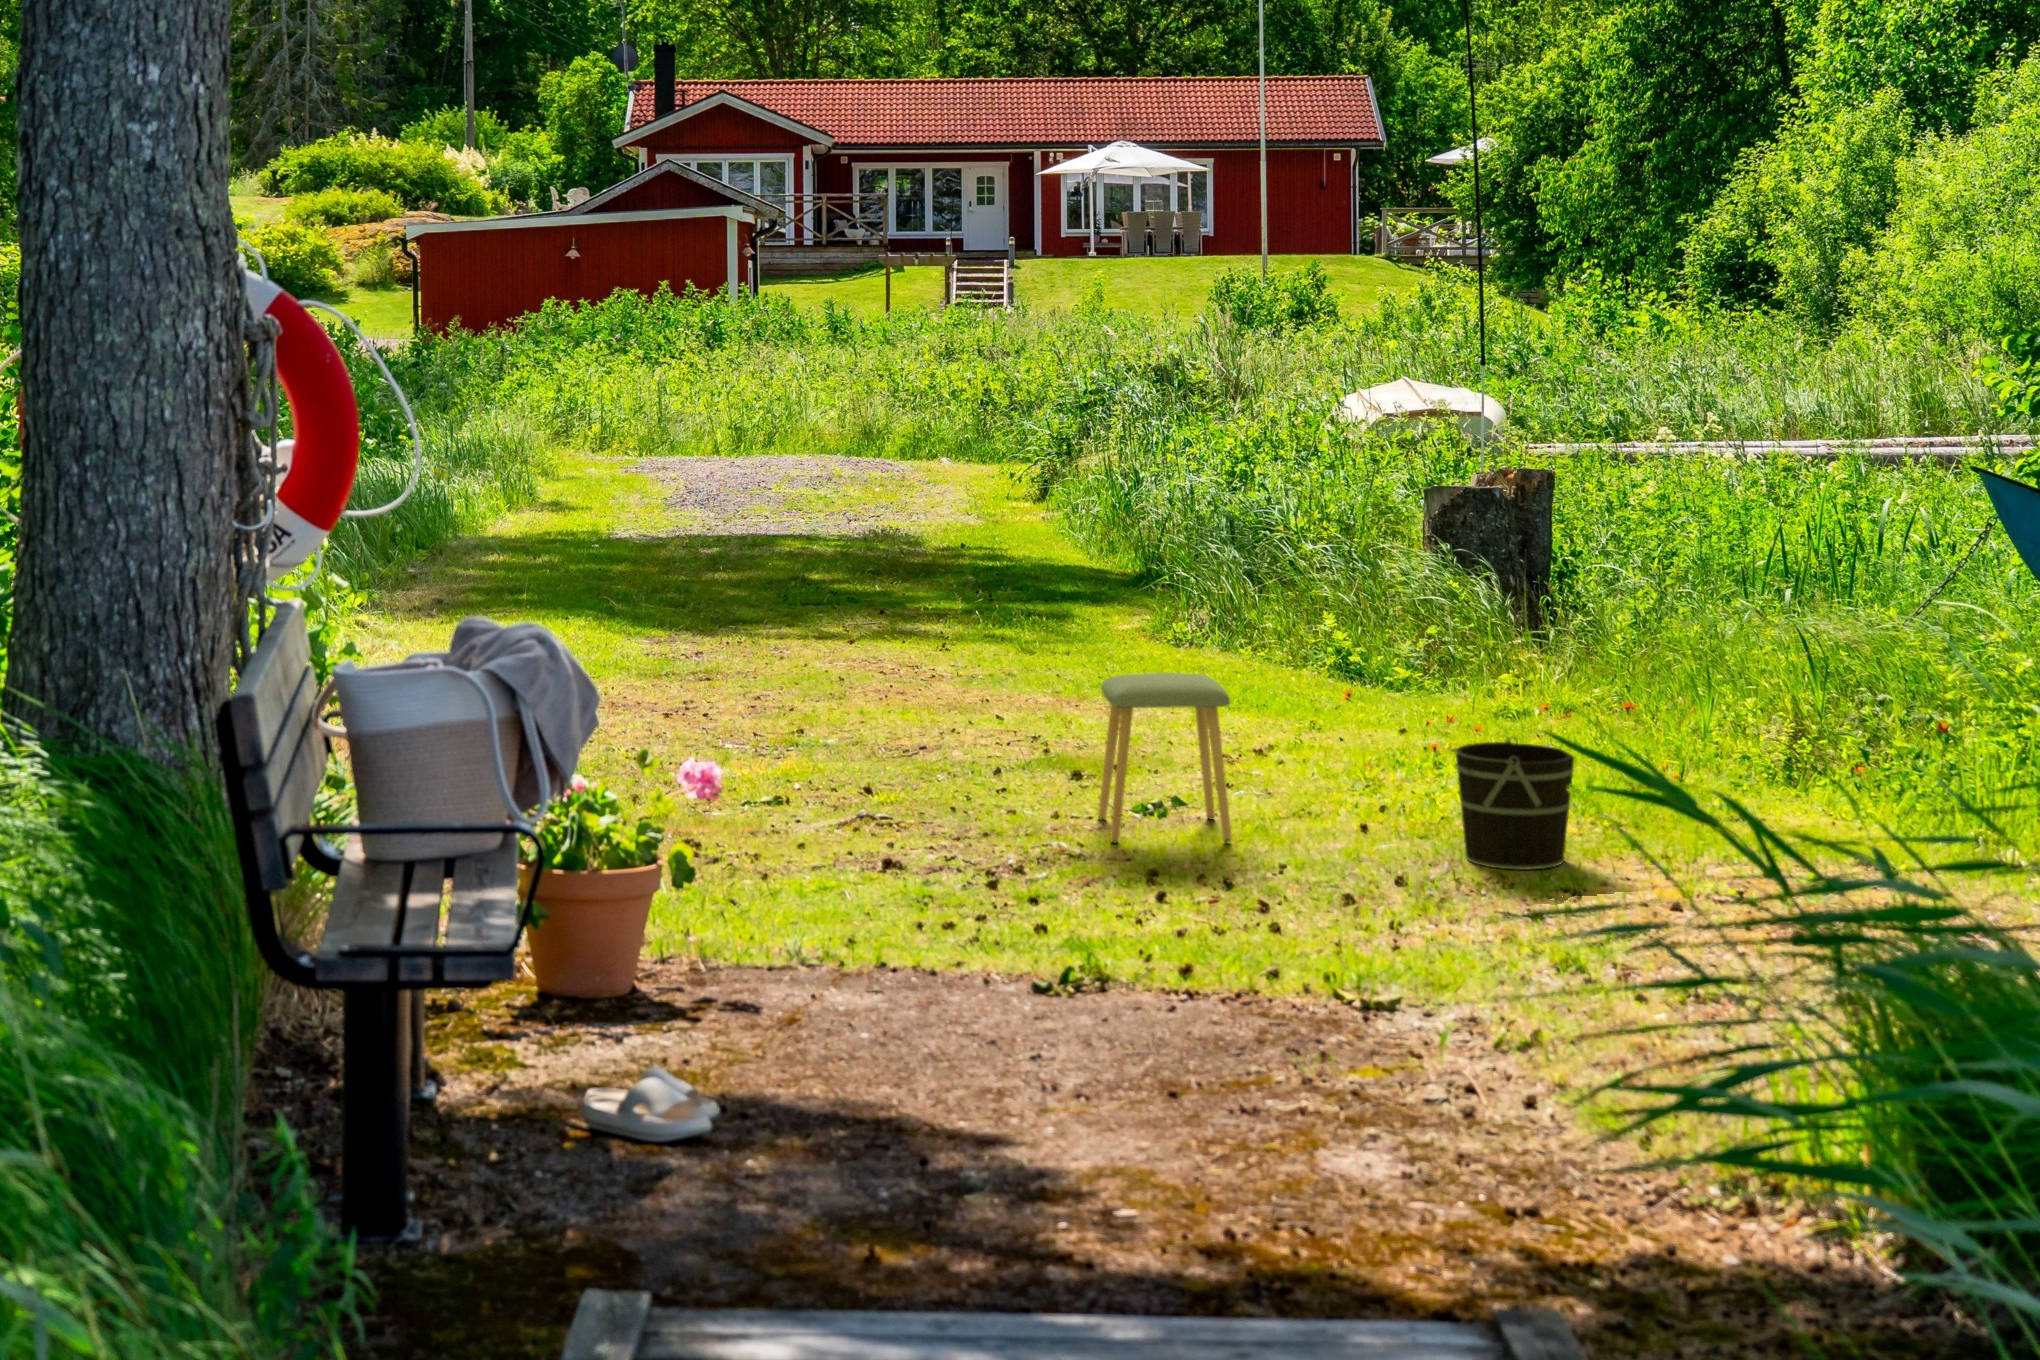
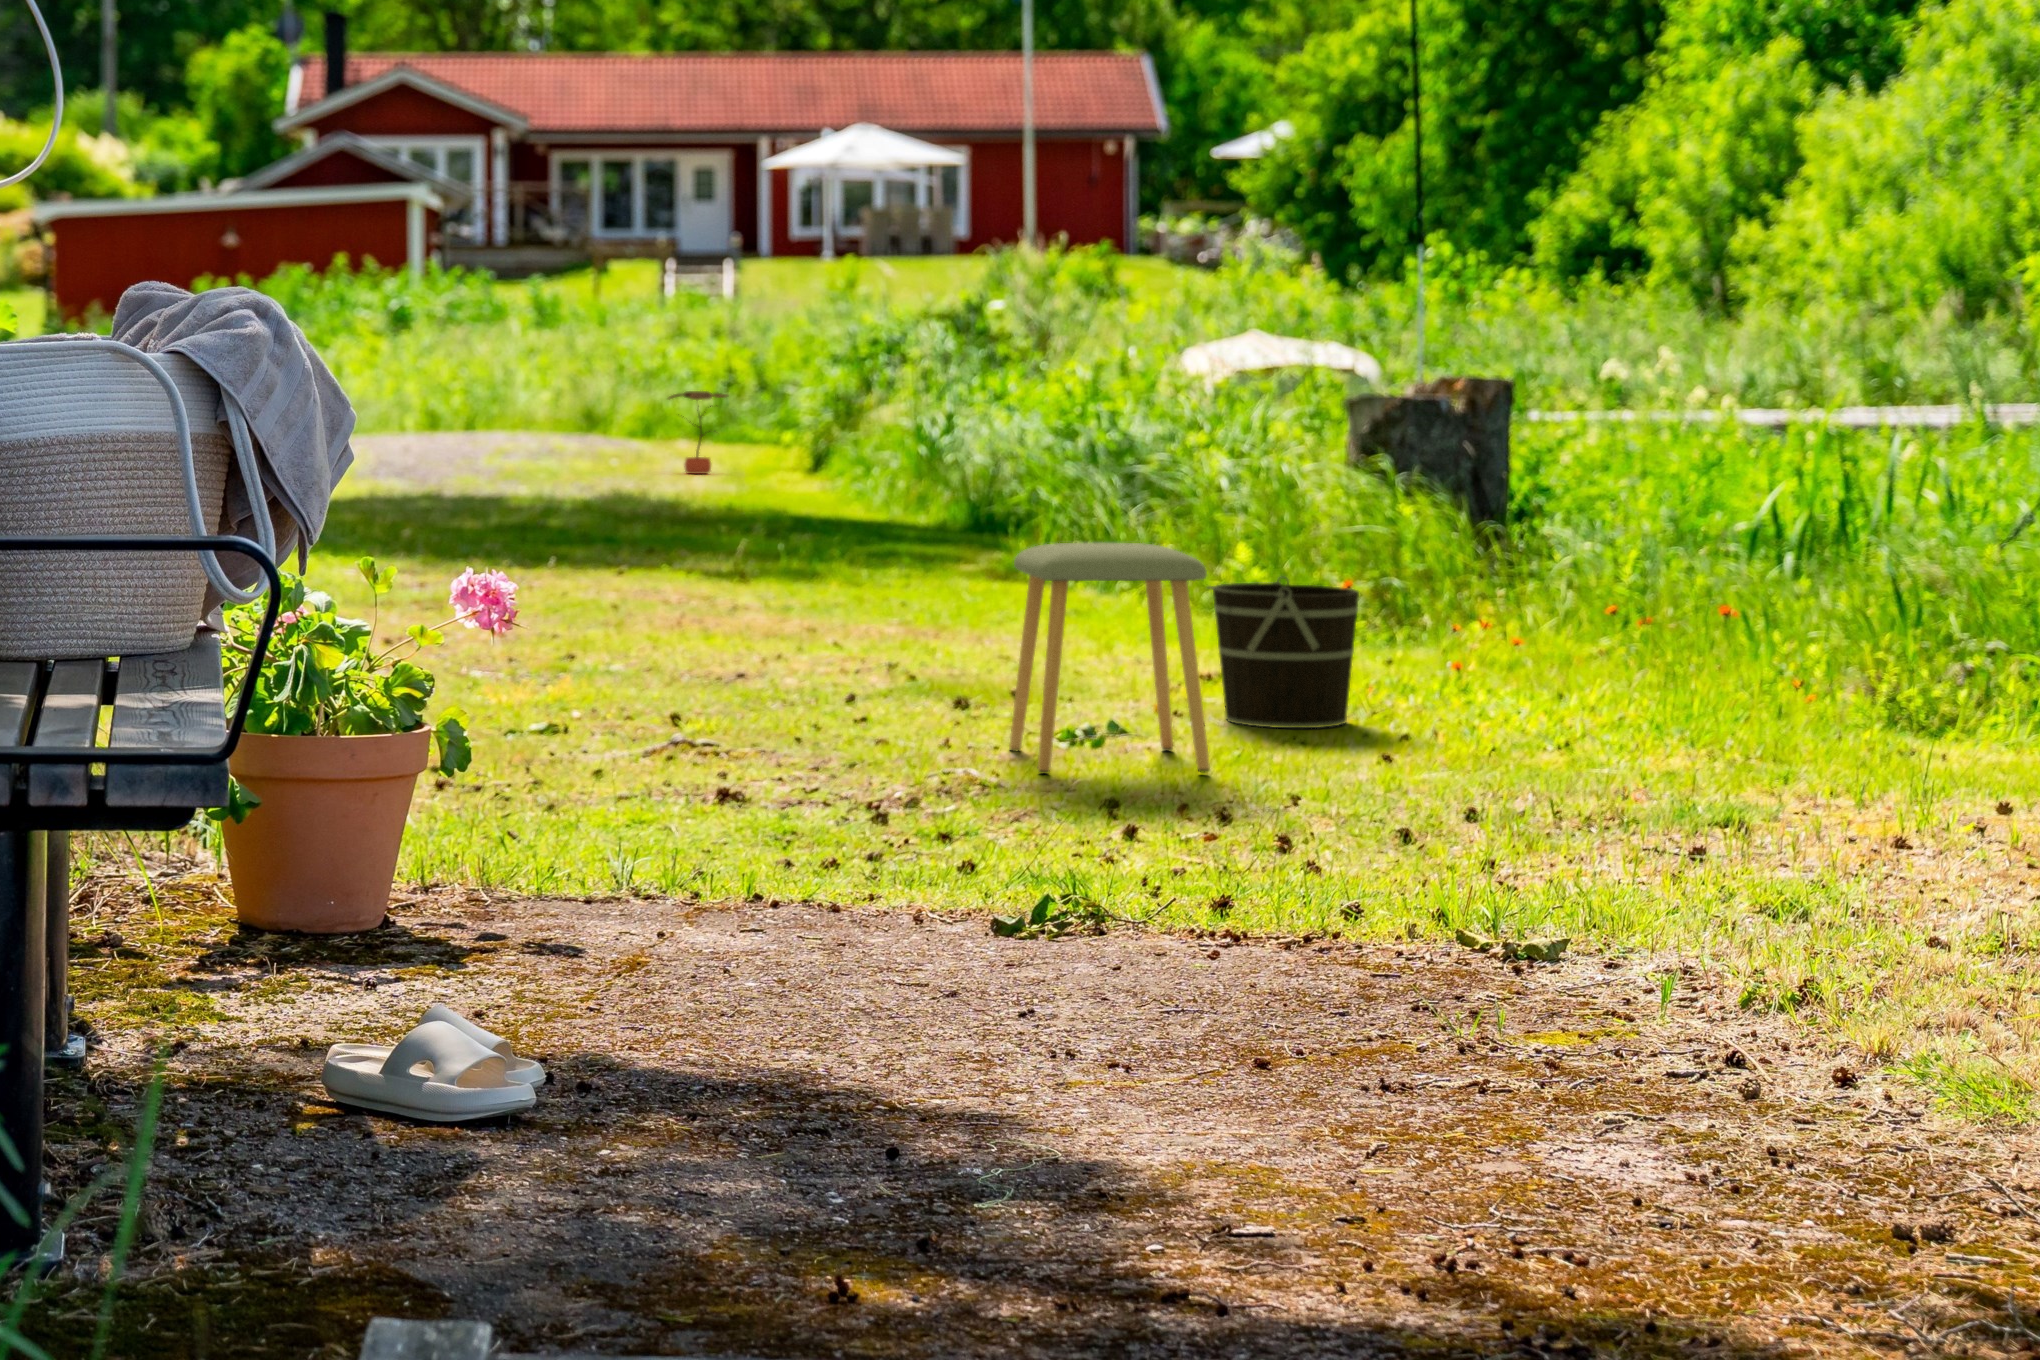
potted plant: none [923,429,975,496] -> present [668,391,728,474]
bucket: present [1451,738,1574,870] -> present [1208,579,1359,728]

